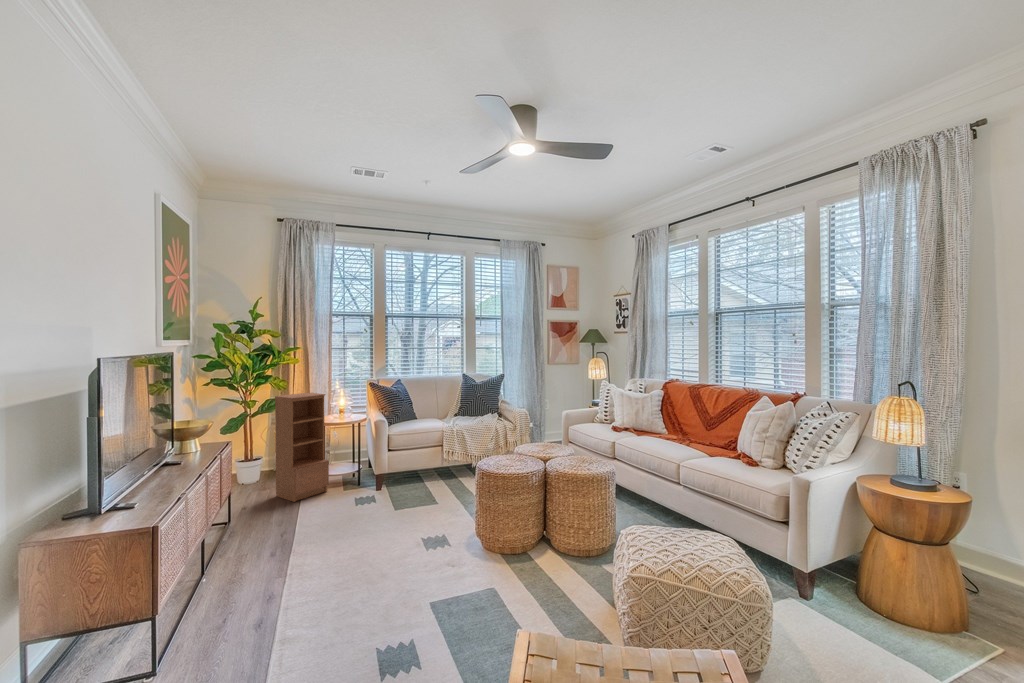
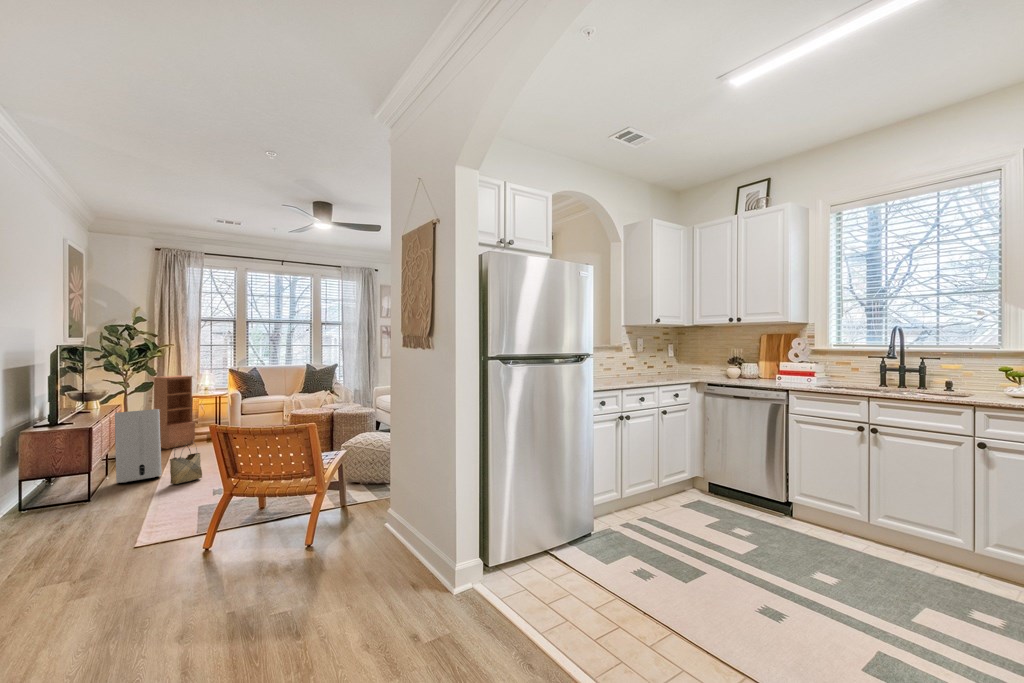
air purifier: none [210,465,285,606] -> present [115,409,162,483]
woven basket: none [298,532,351,621] -> present [170,441,202,484]

